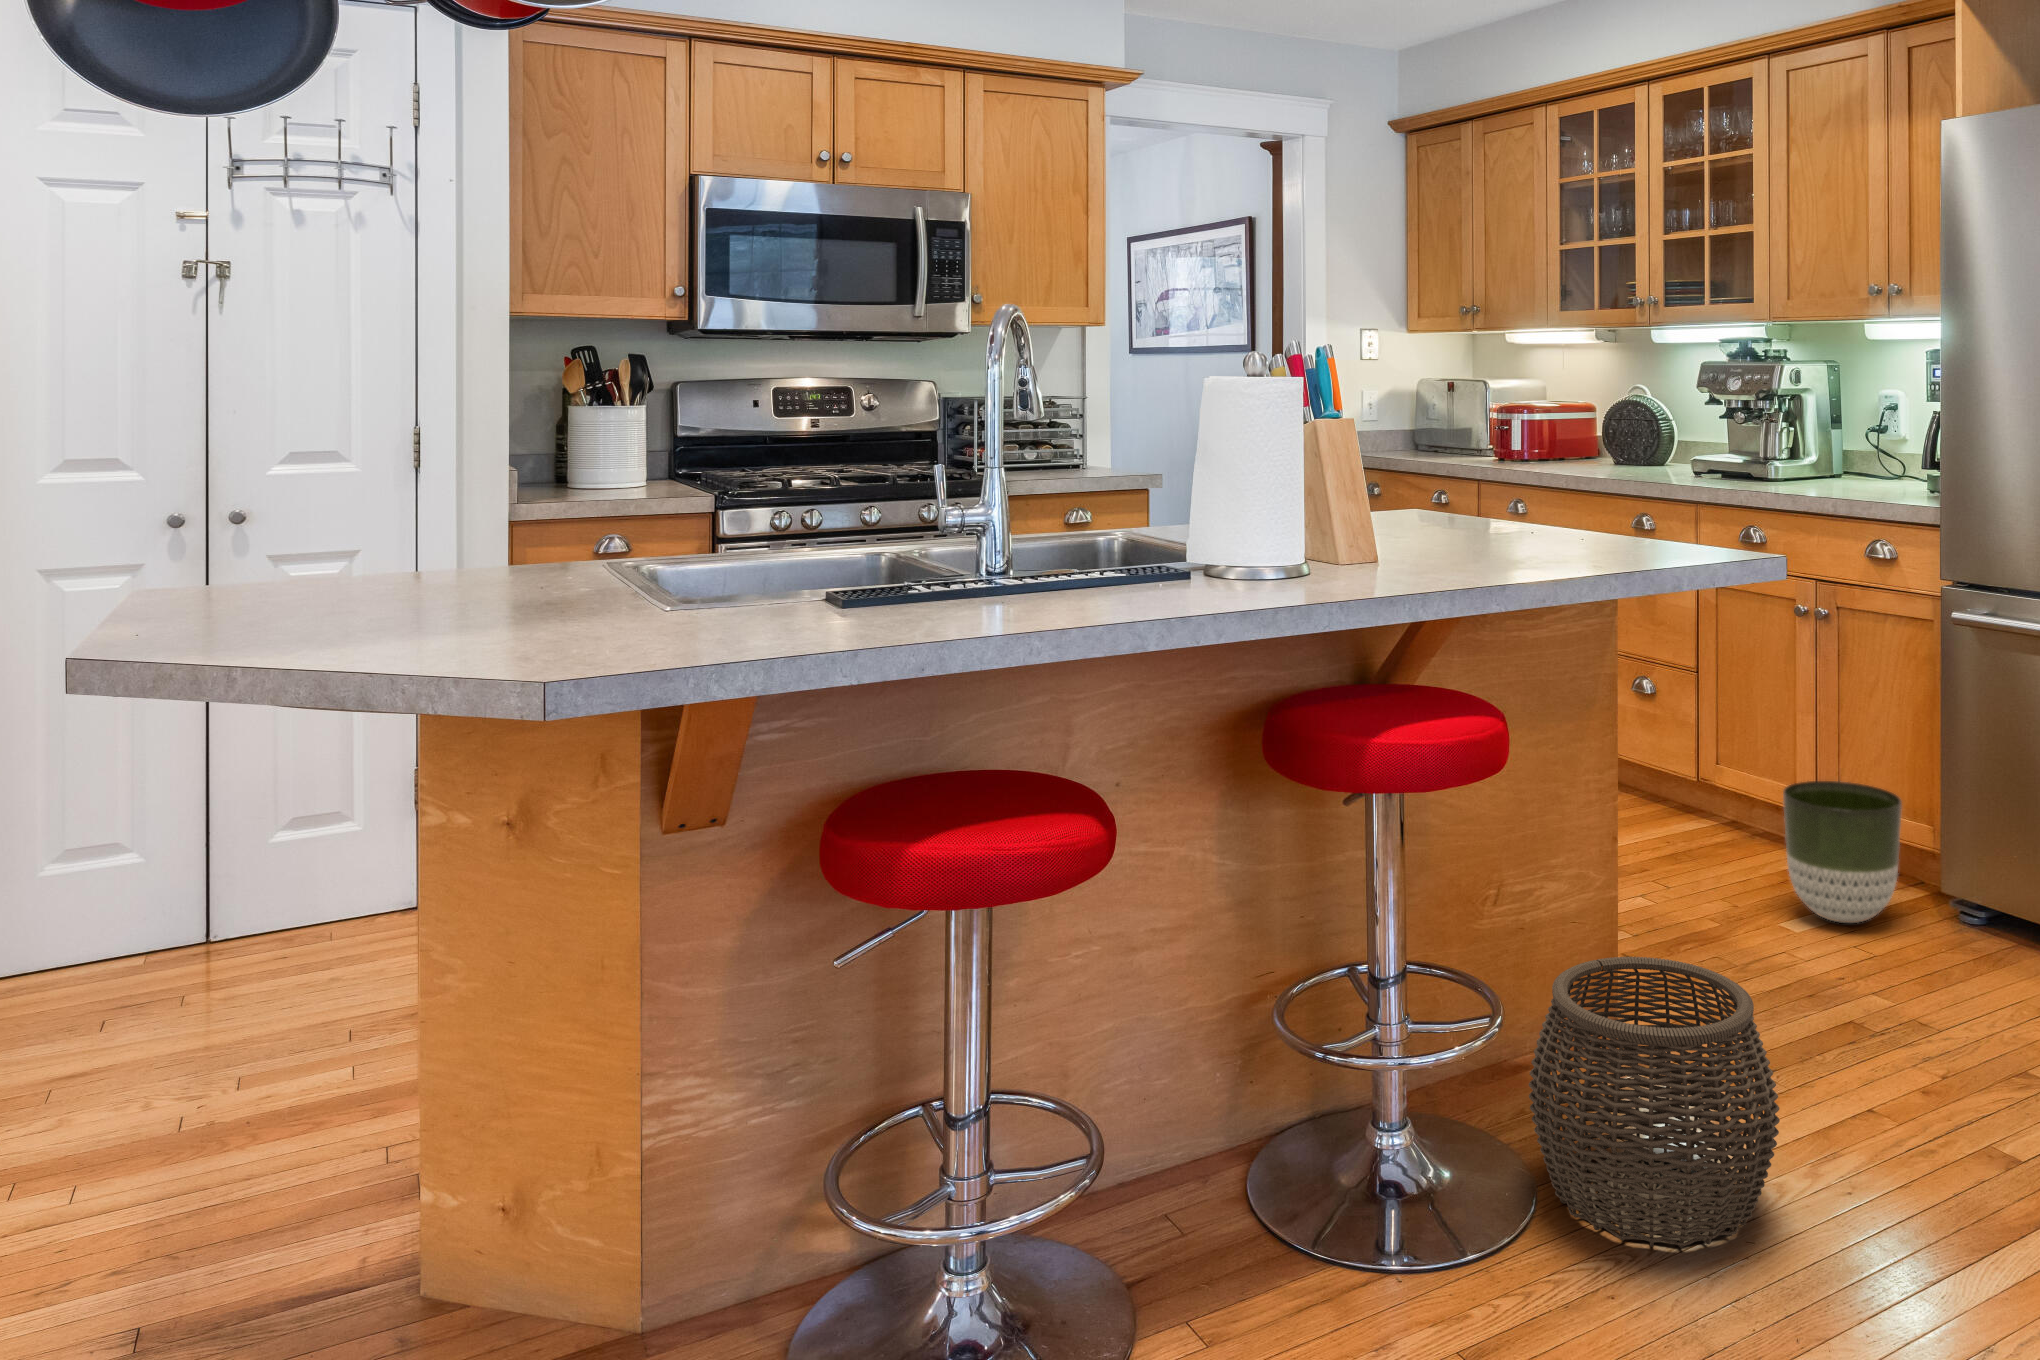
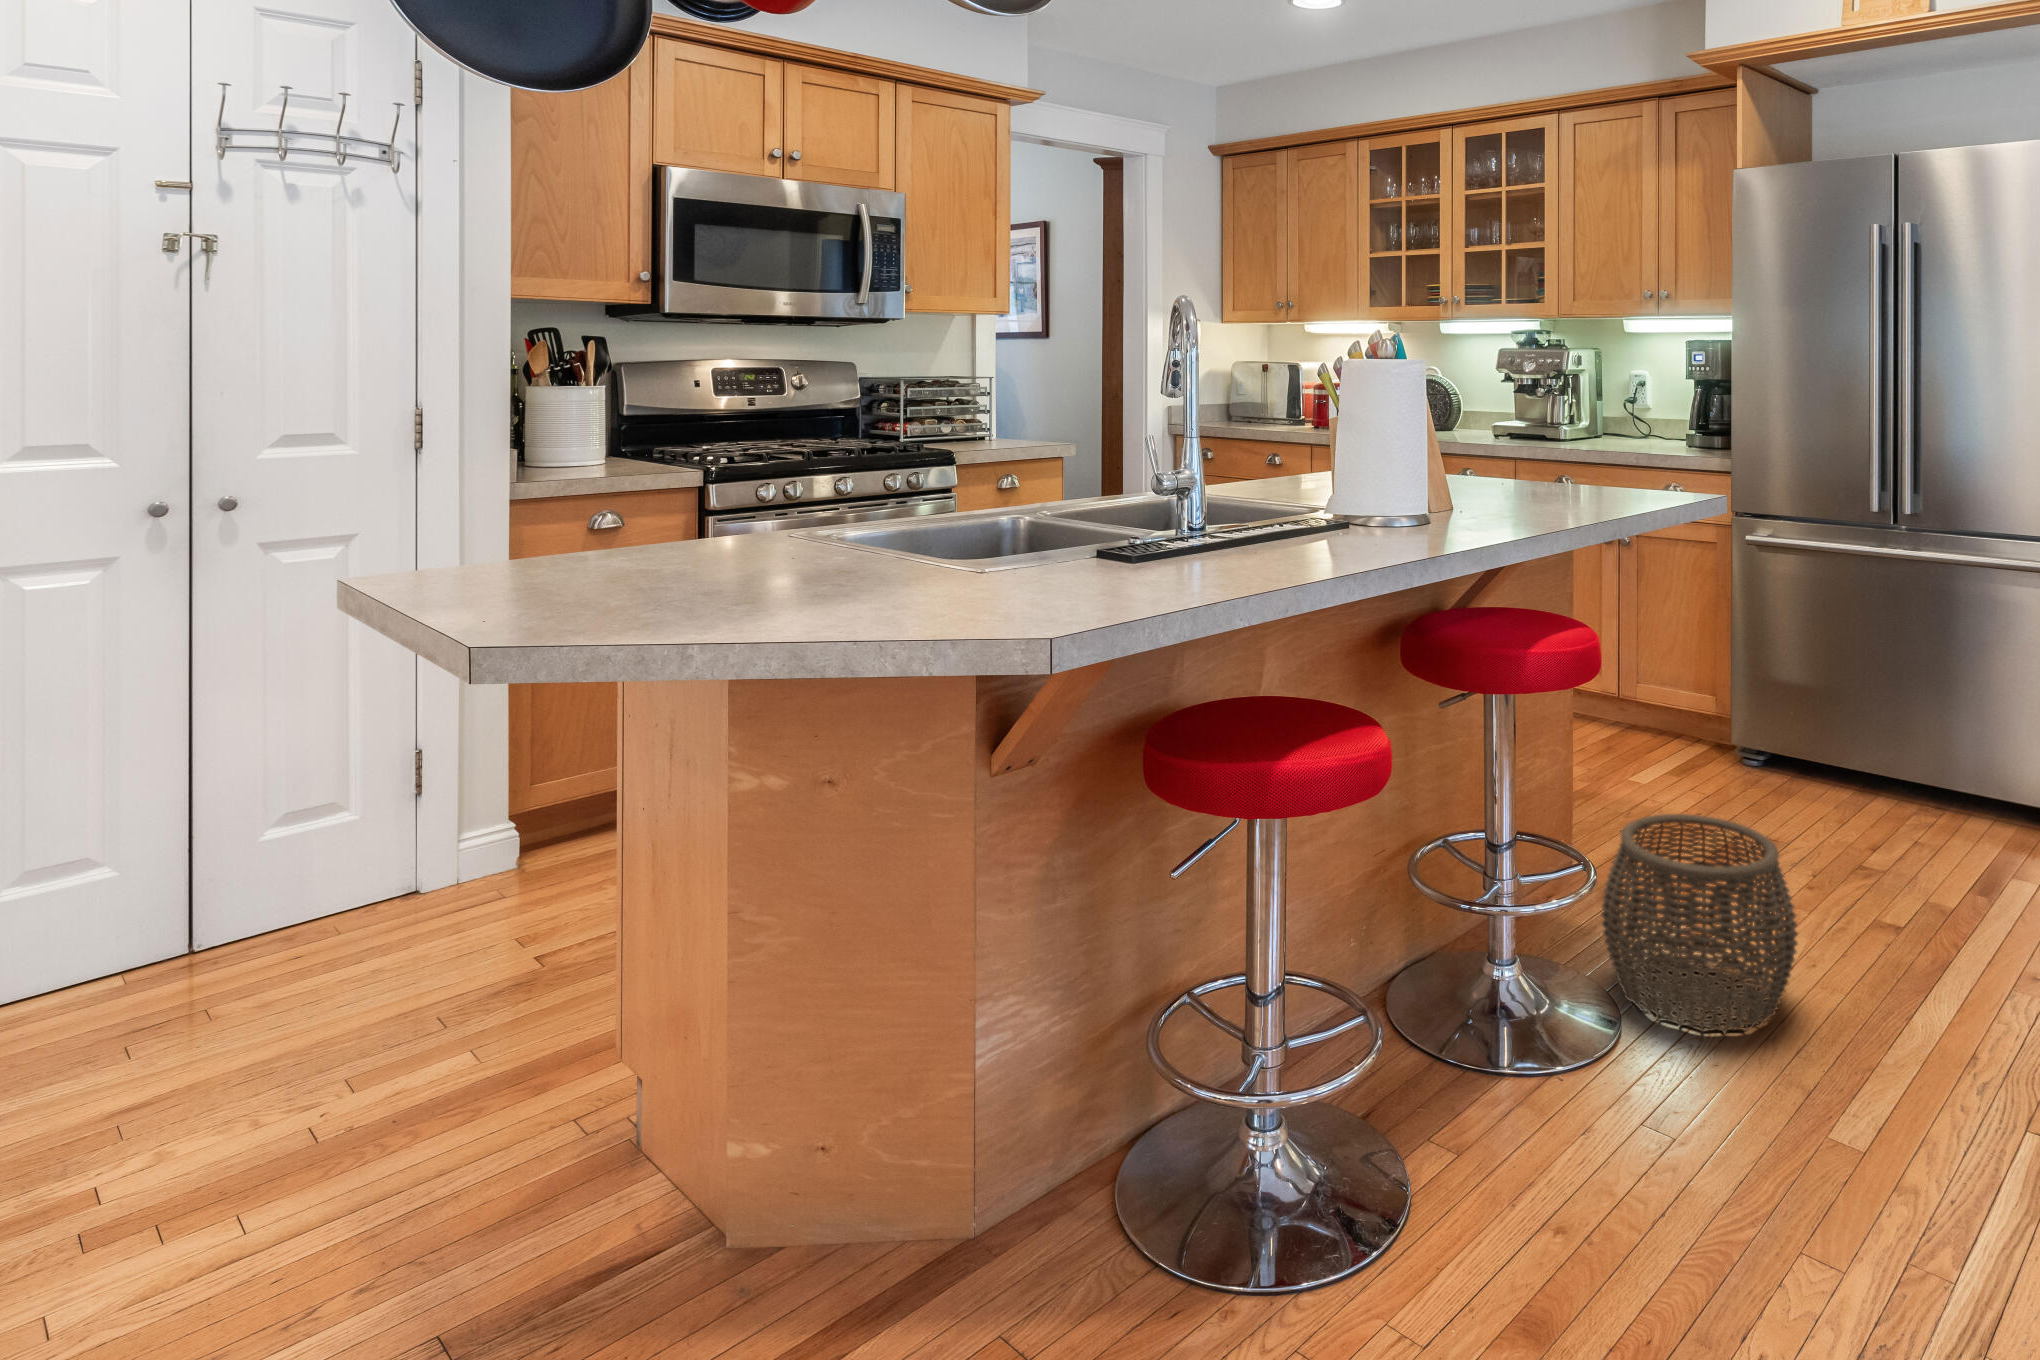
planter: present [1783,781,1902,923] -> none [1621,668,1708,774]

